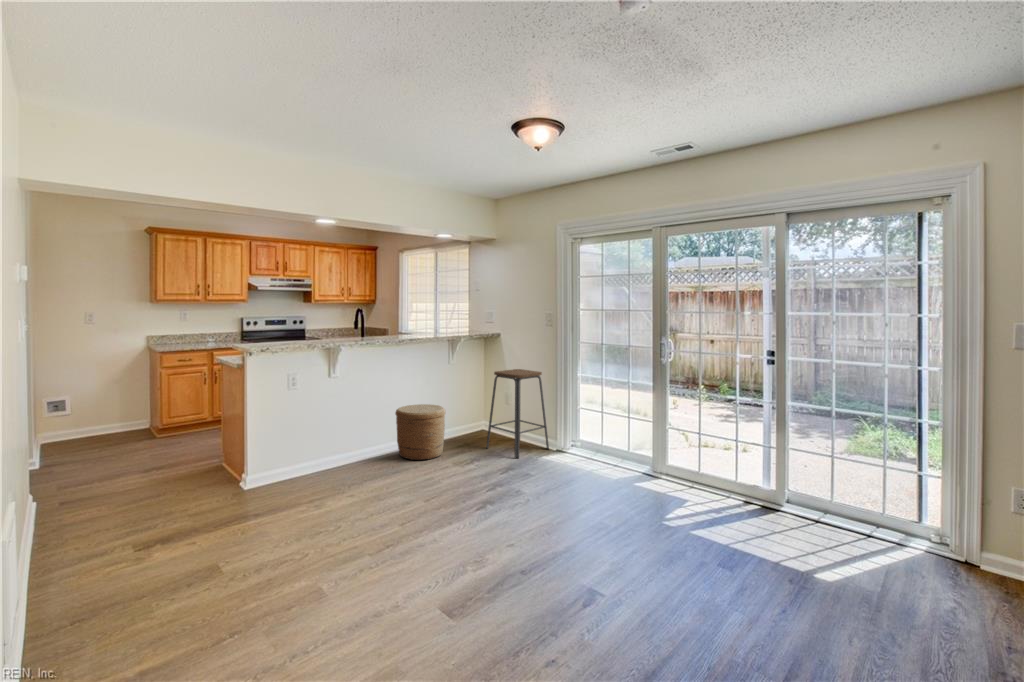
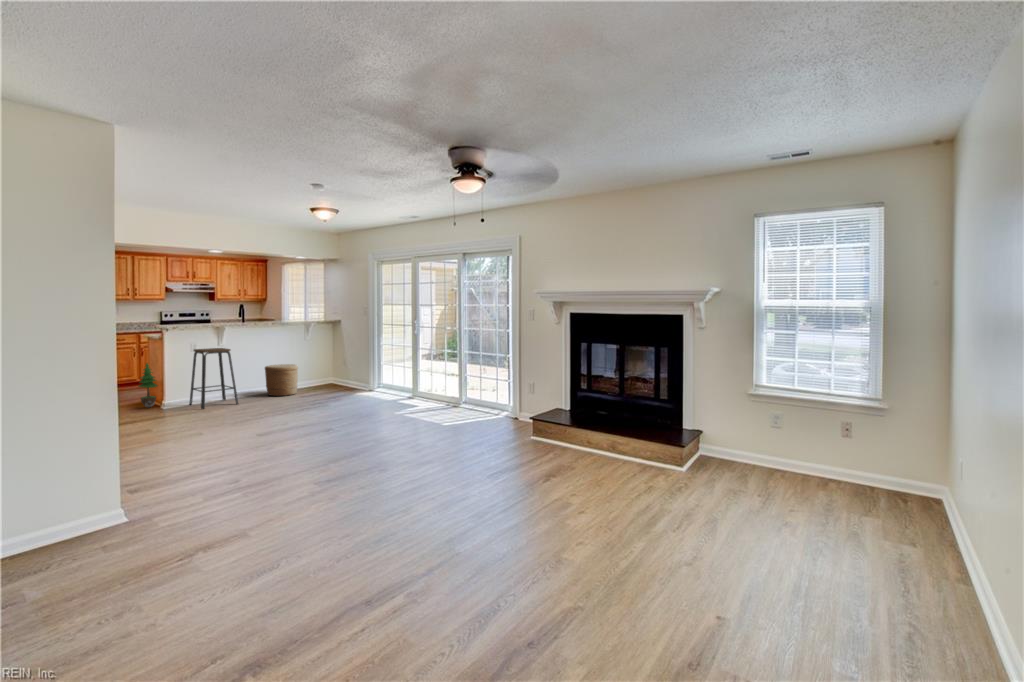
bar stool: present [486,369,549,458] -> present [190,348,238,409]
potted tree: none [203,410,236,487] -> present [139,363,157,408]

